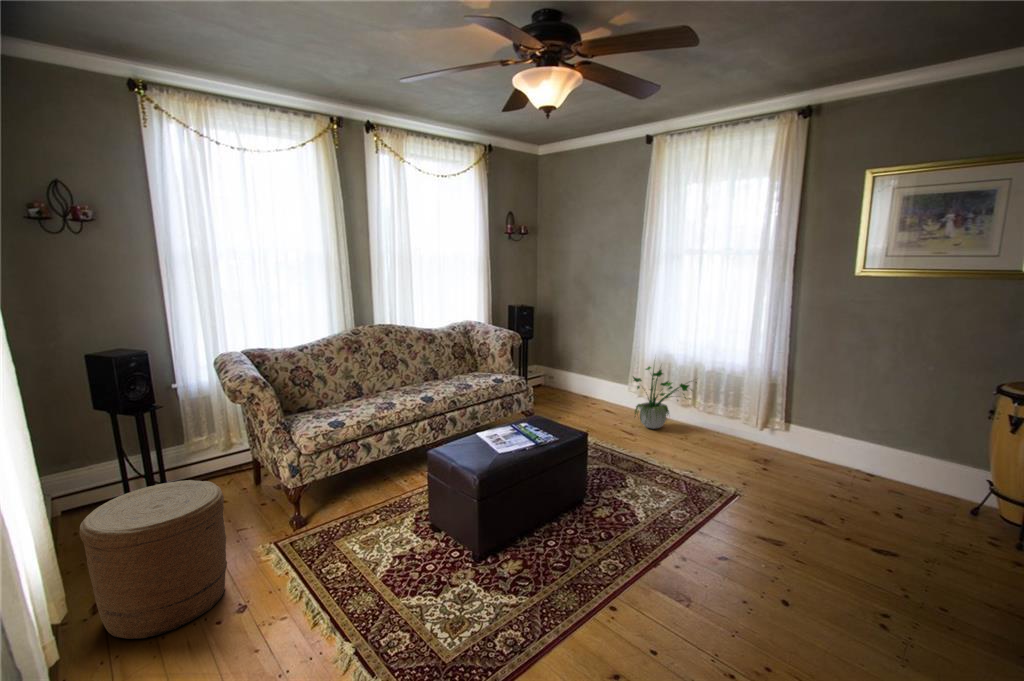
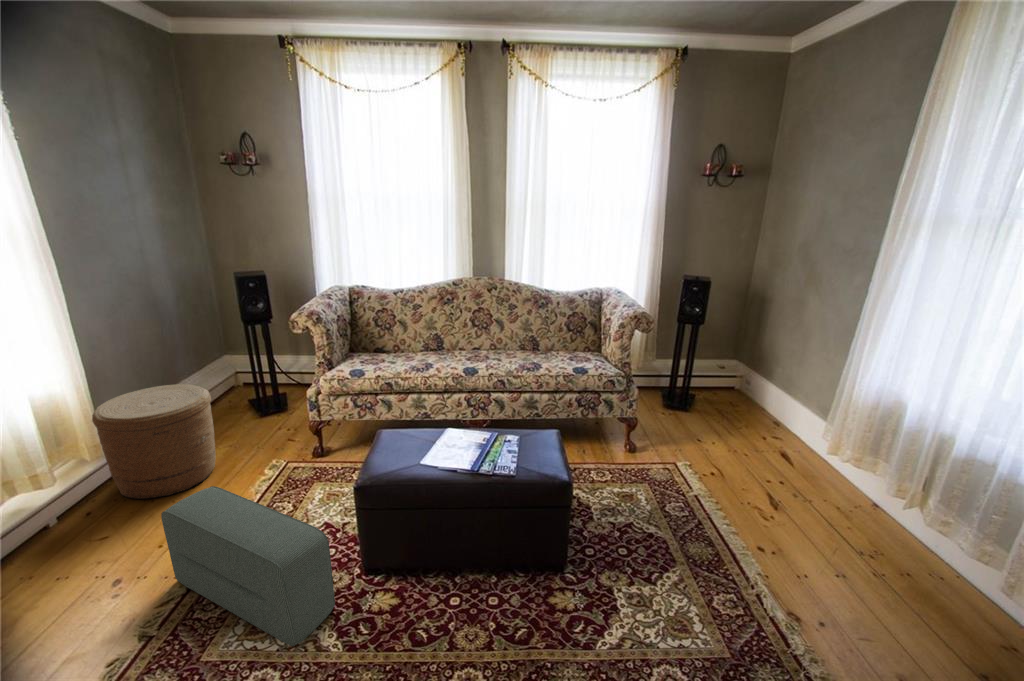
potted plant: present [633,366,697,429] -> none [789,399,924,526]
pouf: none [357,498,522,622] -> present [161,486,335,646]

